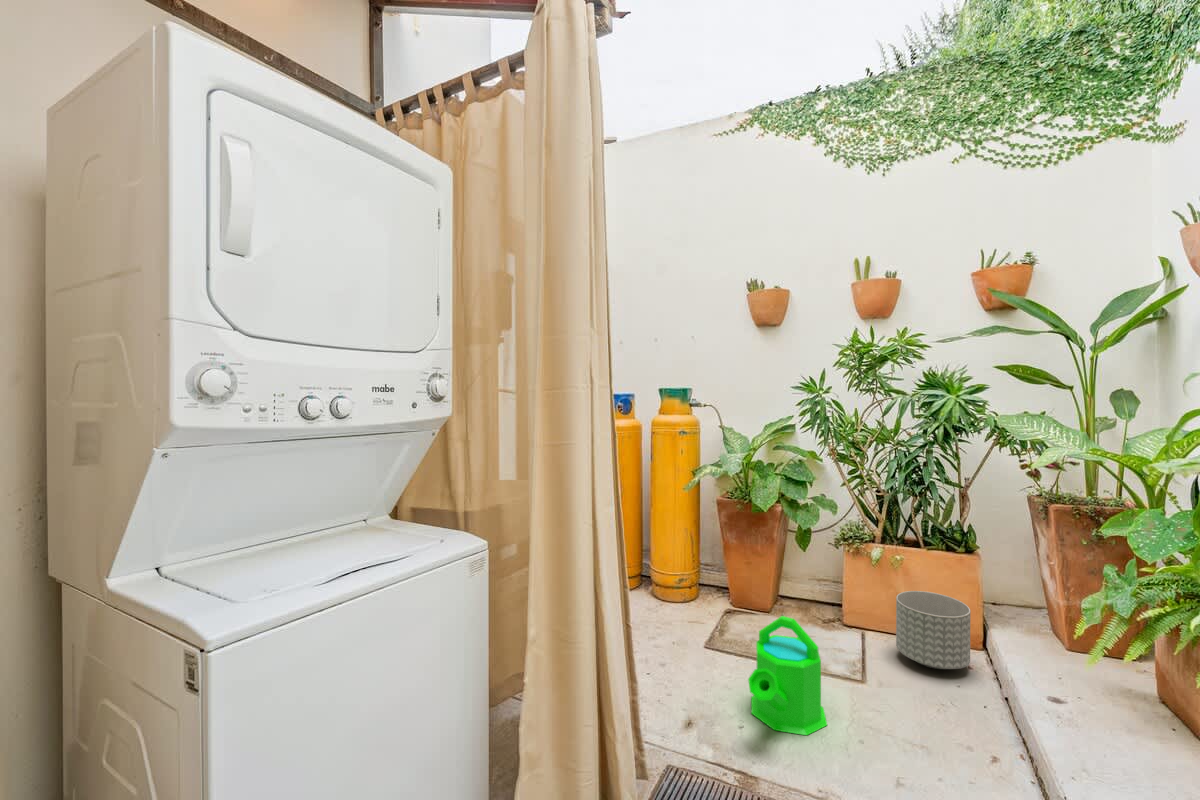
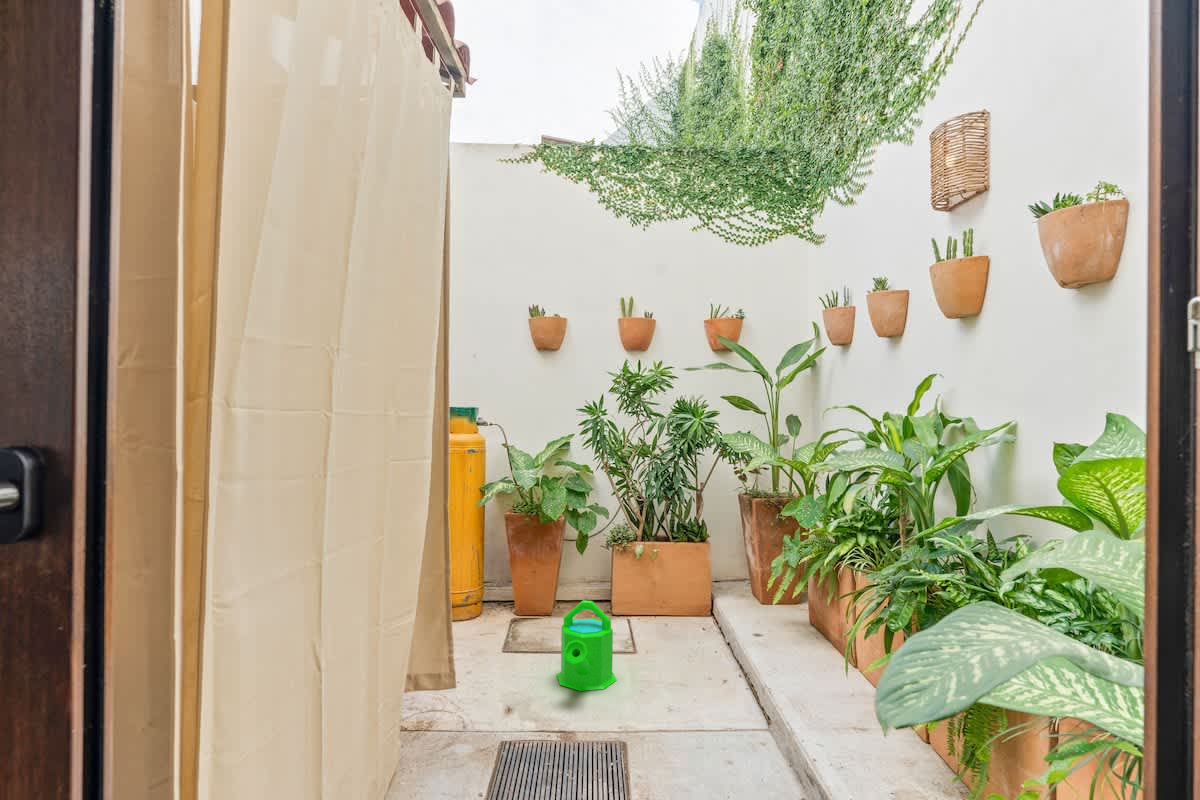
planter: present [896,591,971,669] -> none [656,575,705,632]

